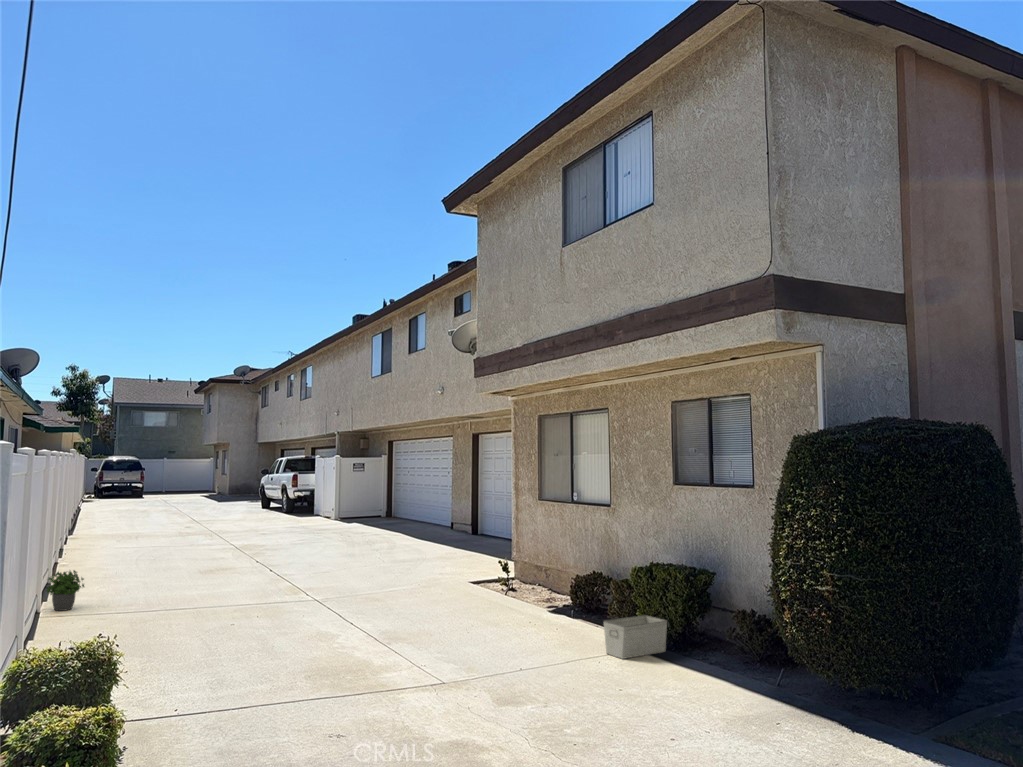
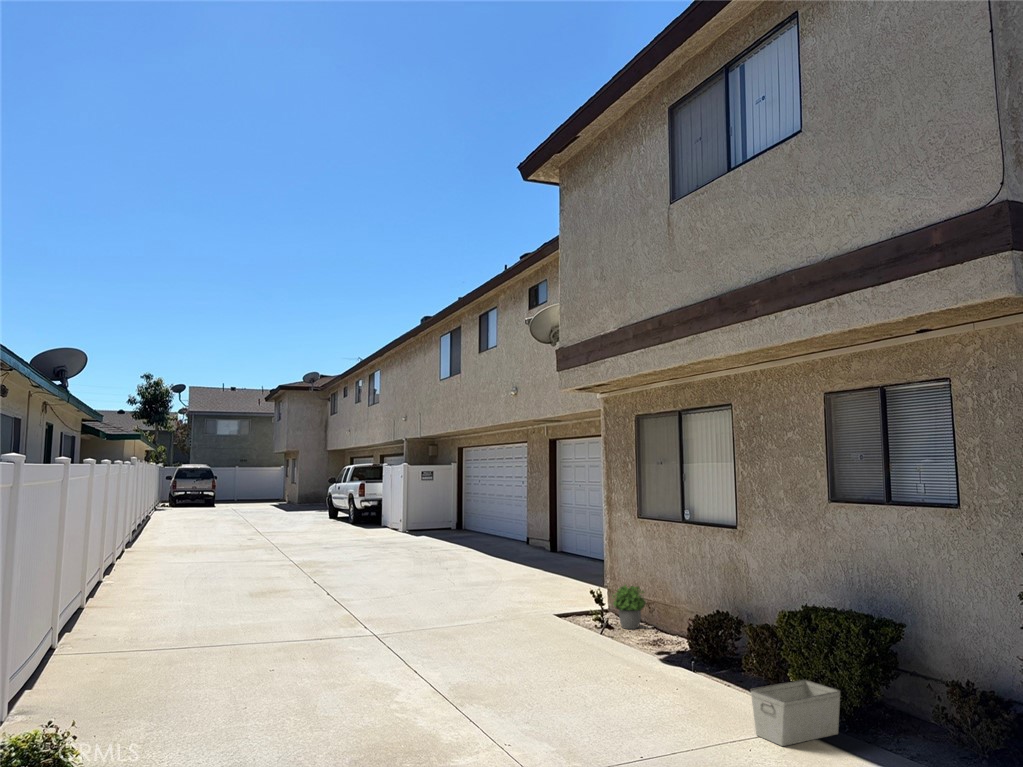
potted plant: present [47,570,84,611] -> present [613,585,646,629]

